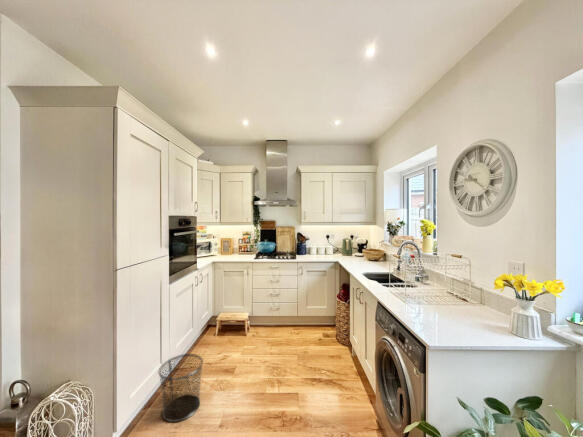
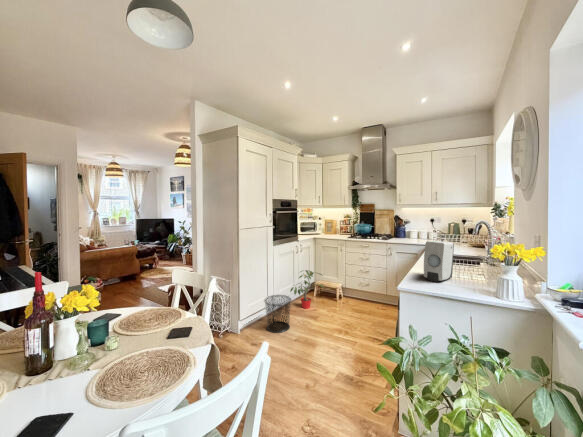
soap dispenser: none [411,268,438,319] -> present [424,241,454,282]
potted plant: none [192,306,234,359] -> present [290,270,323,309]

